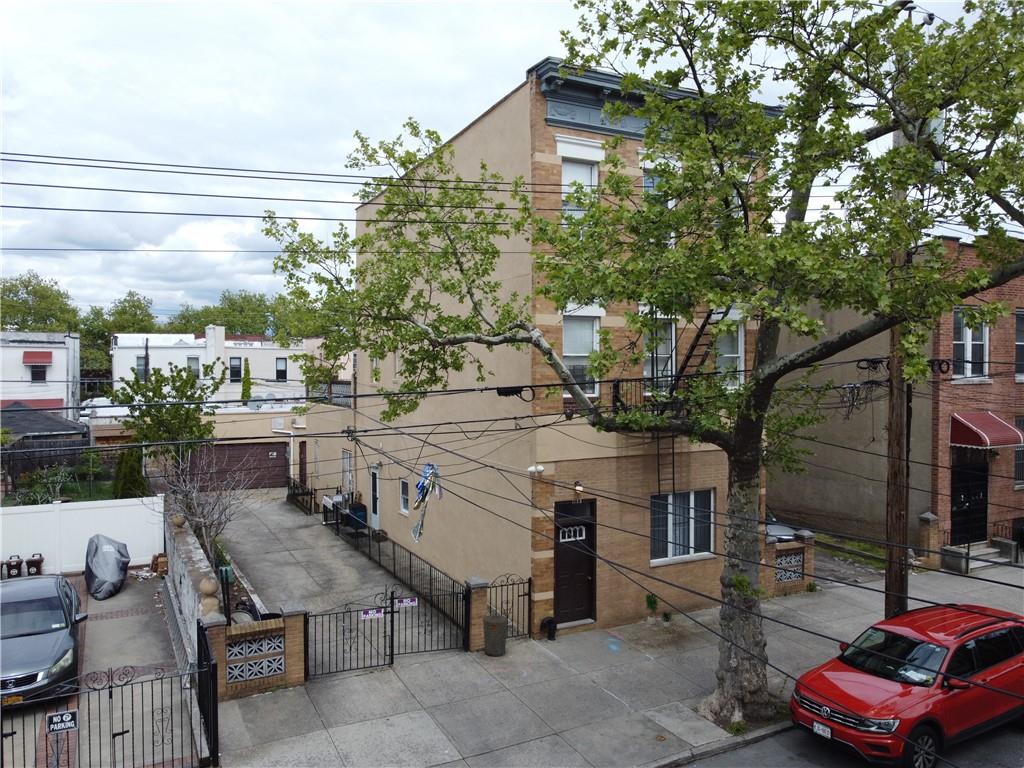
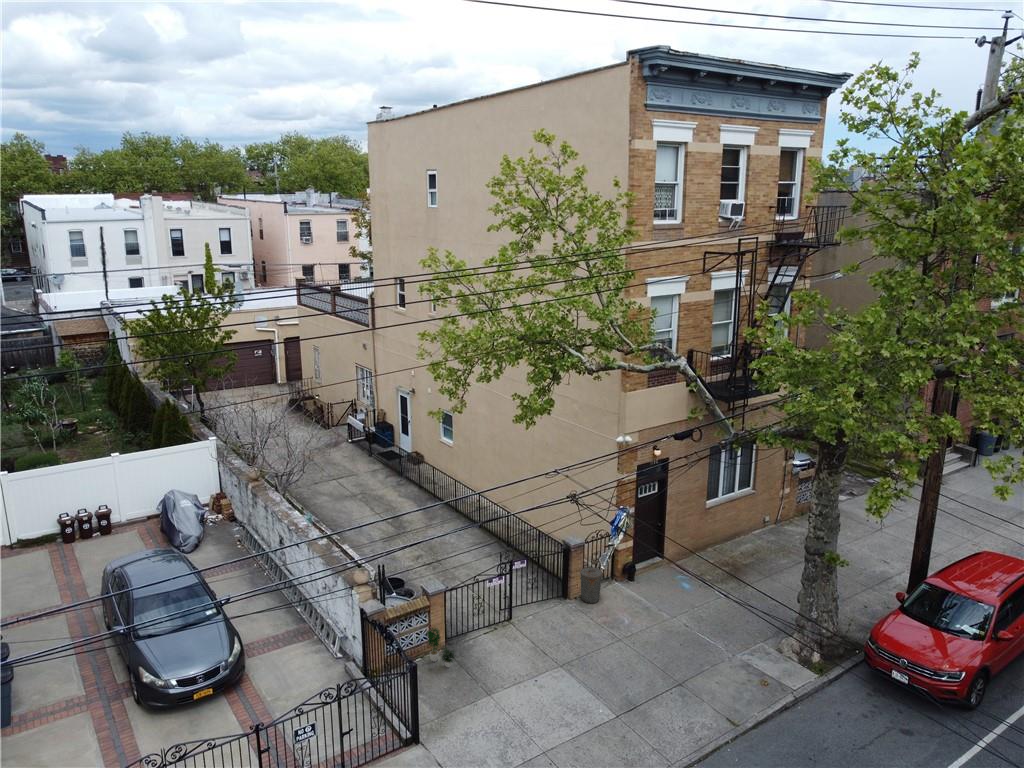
potted plant: present [646,593,672,627] -> present [426,628,454,667]

